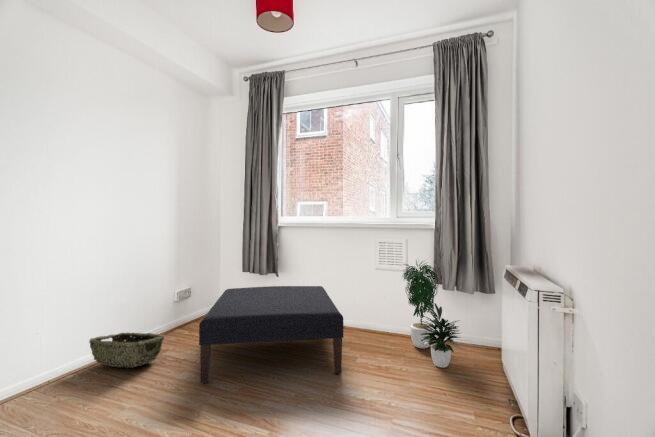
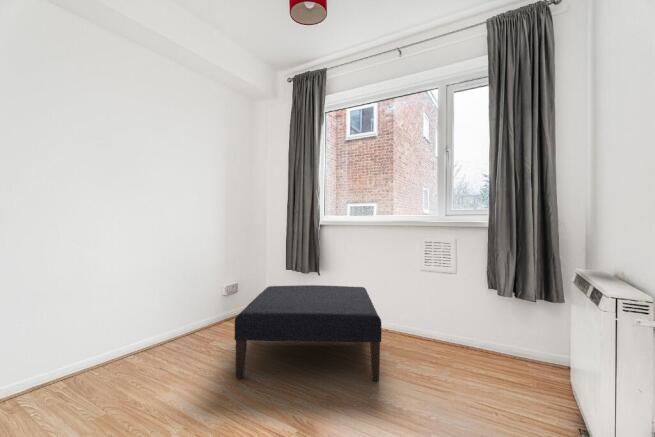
potted plant: present [403,261,460,368] -> none [449,258,521,384]
woven basket: present [89,333,164,368] -> none [140,324,207,358]

